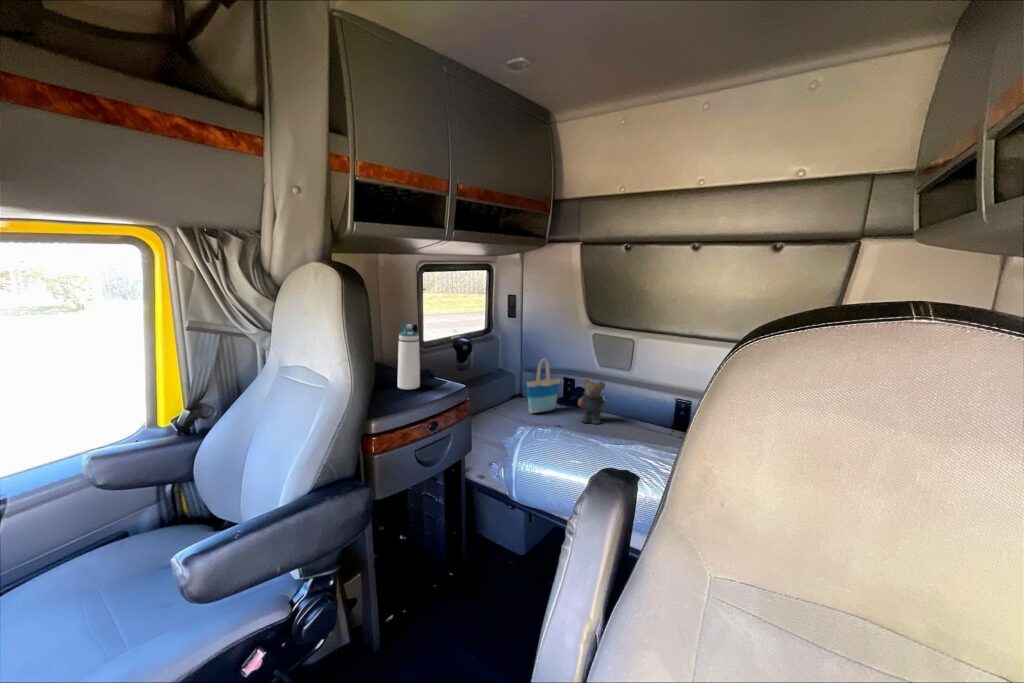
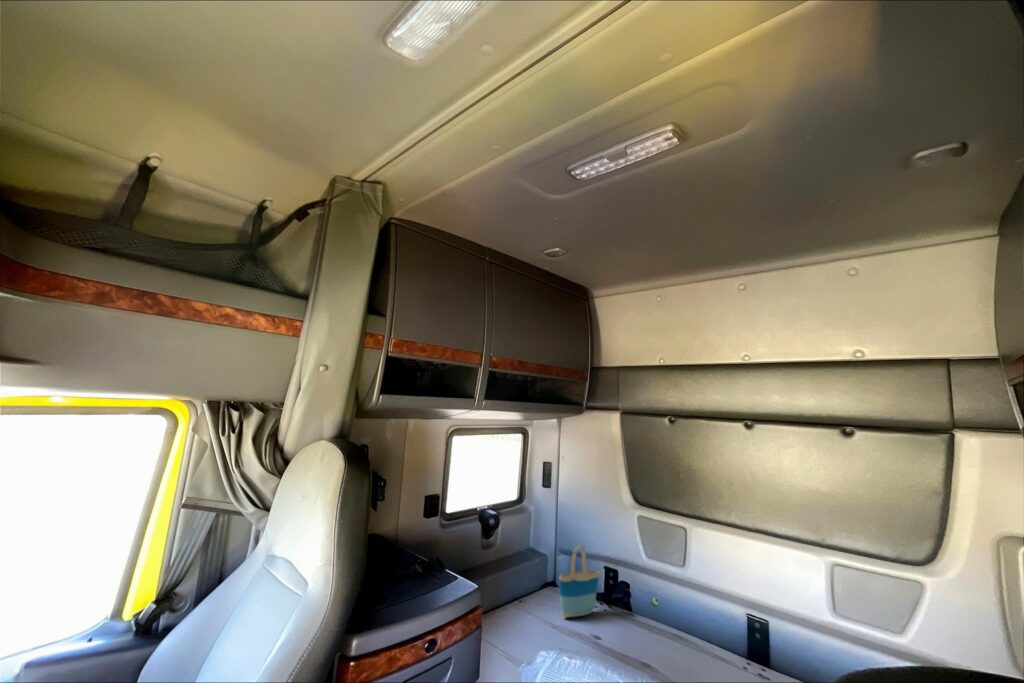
water bottle: present [397,323,420,389] -> none [399,506,432,594]
teddy bear: present [578,380,605,424] -> none [621,580,656,647]

